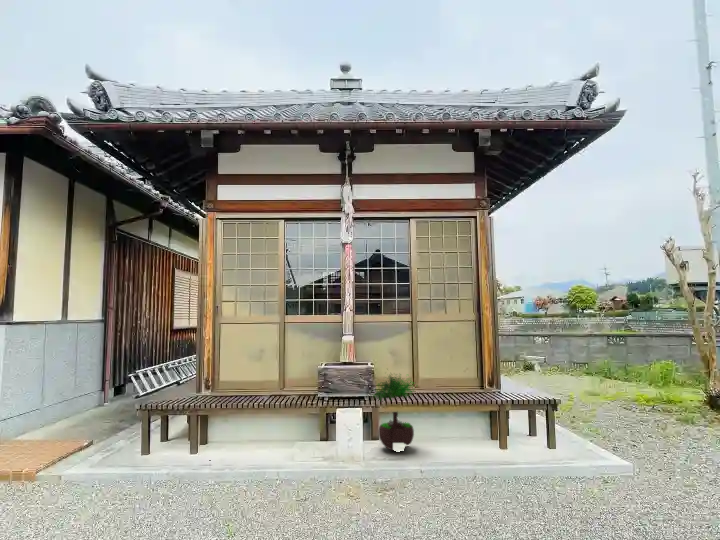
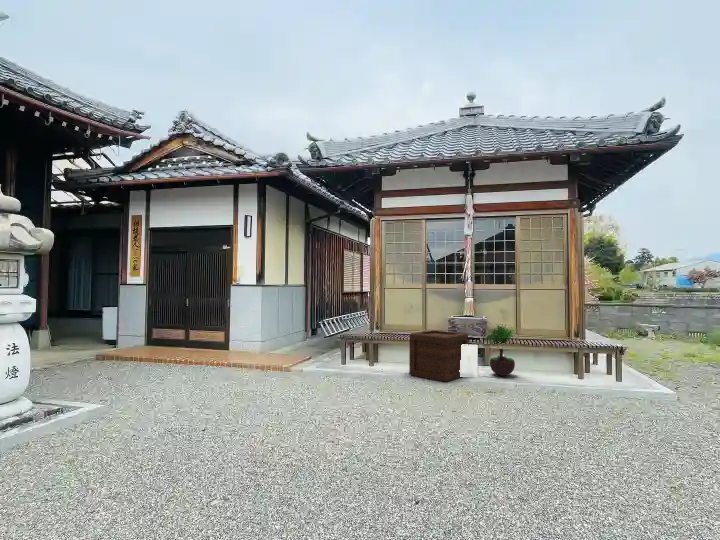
wooden crate: none [256,387,348,476] -> present [409,330,468,382]

